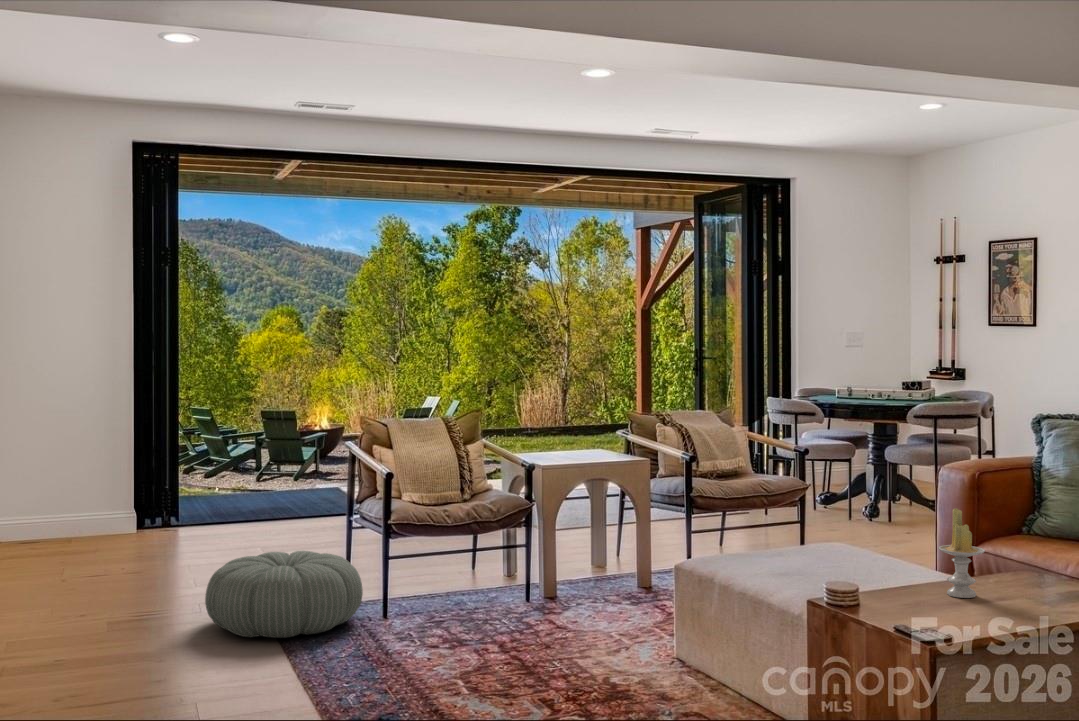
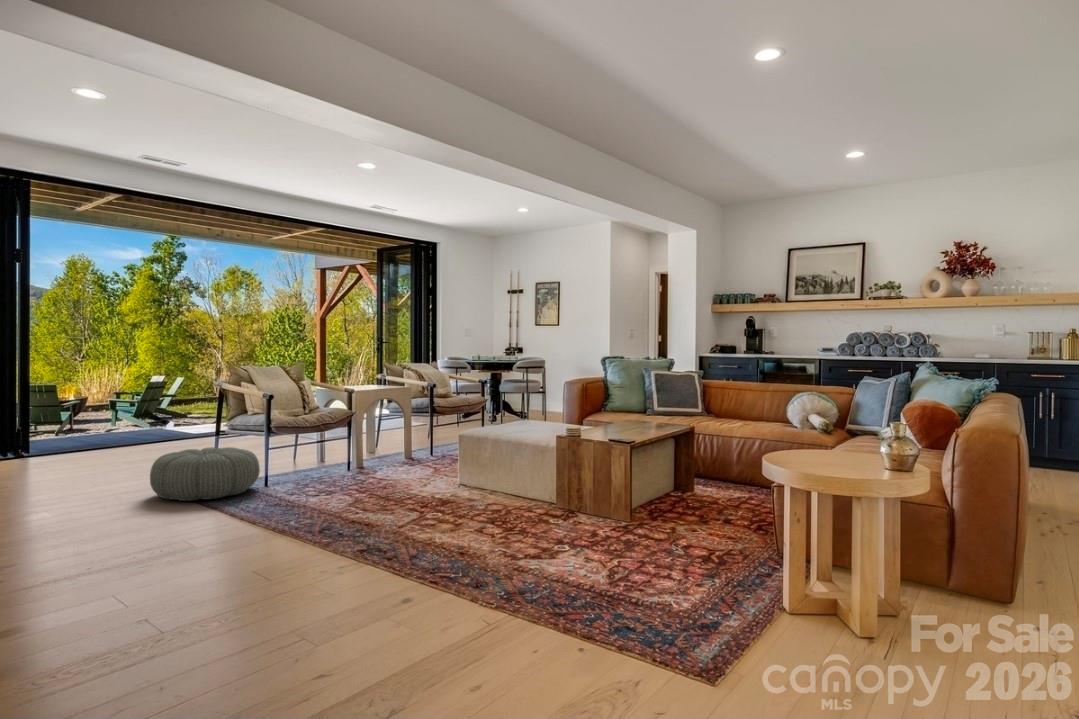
candle: present [938,508,985,598] -> none [599,391,619,431]

